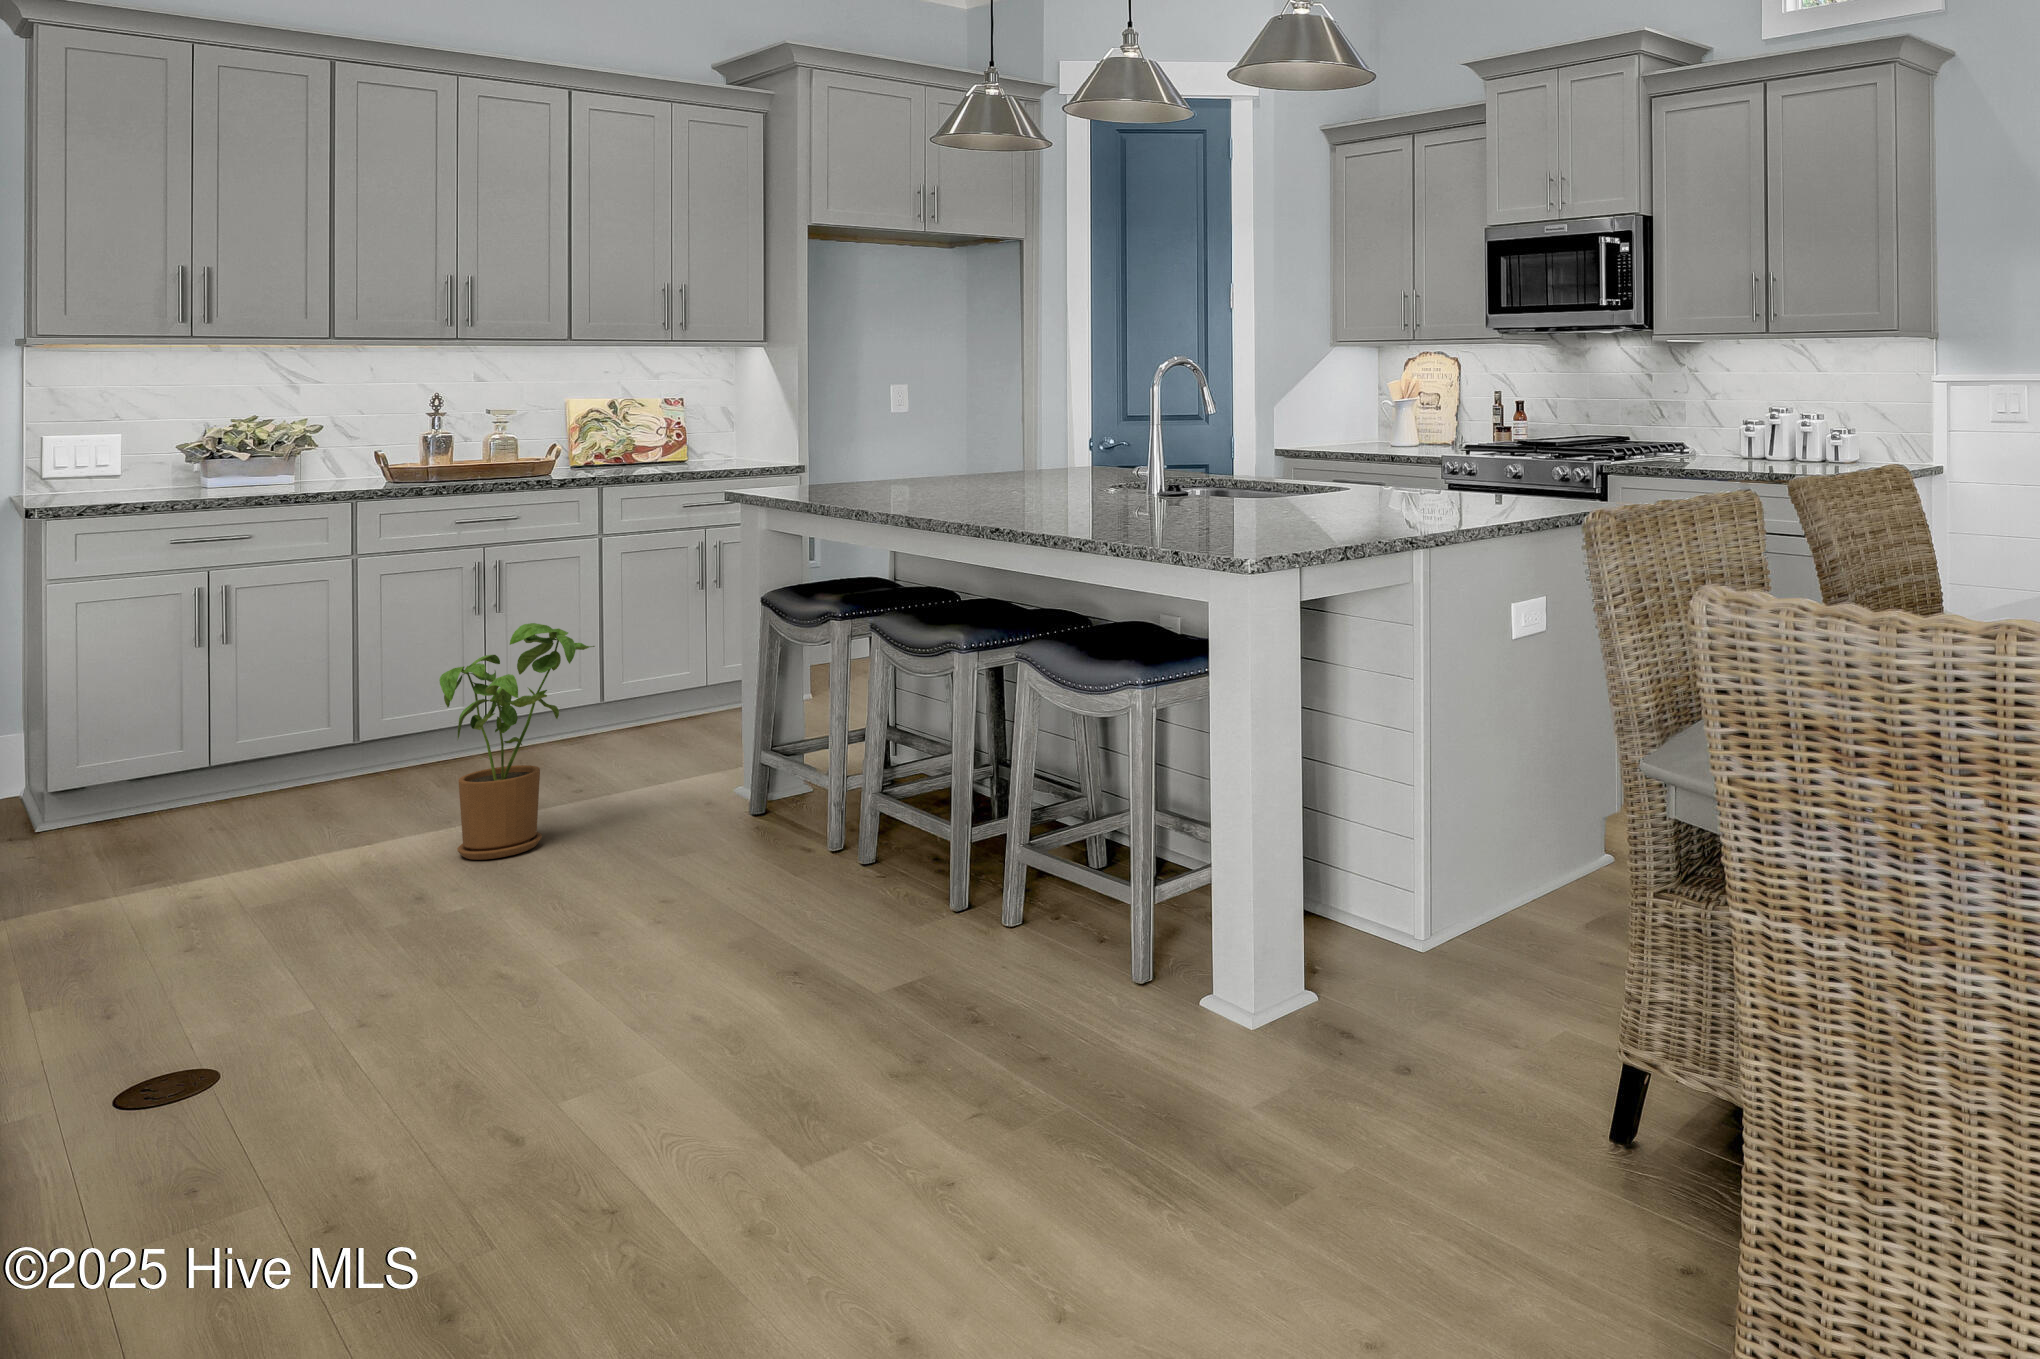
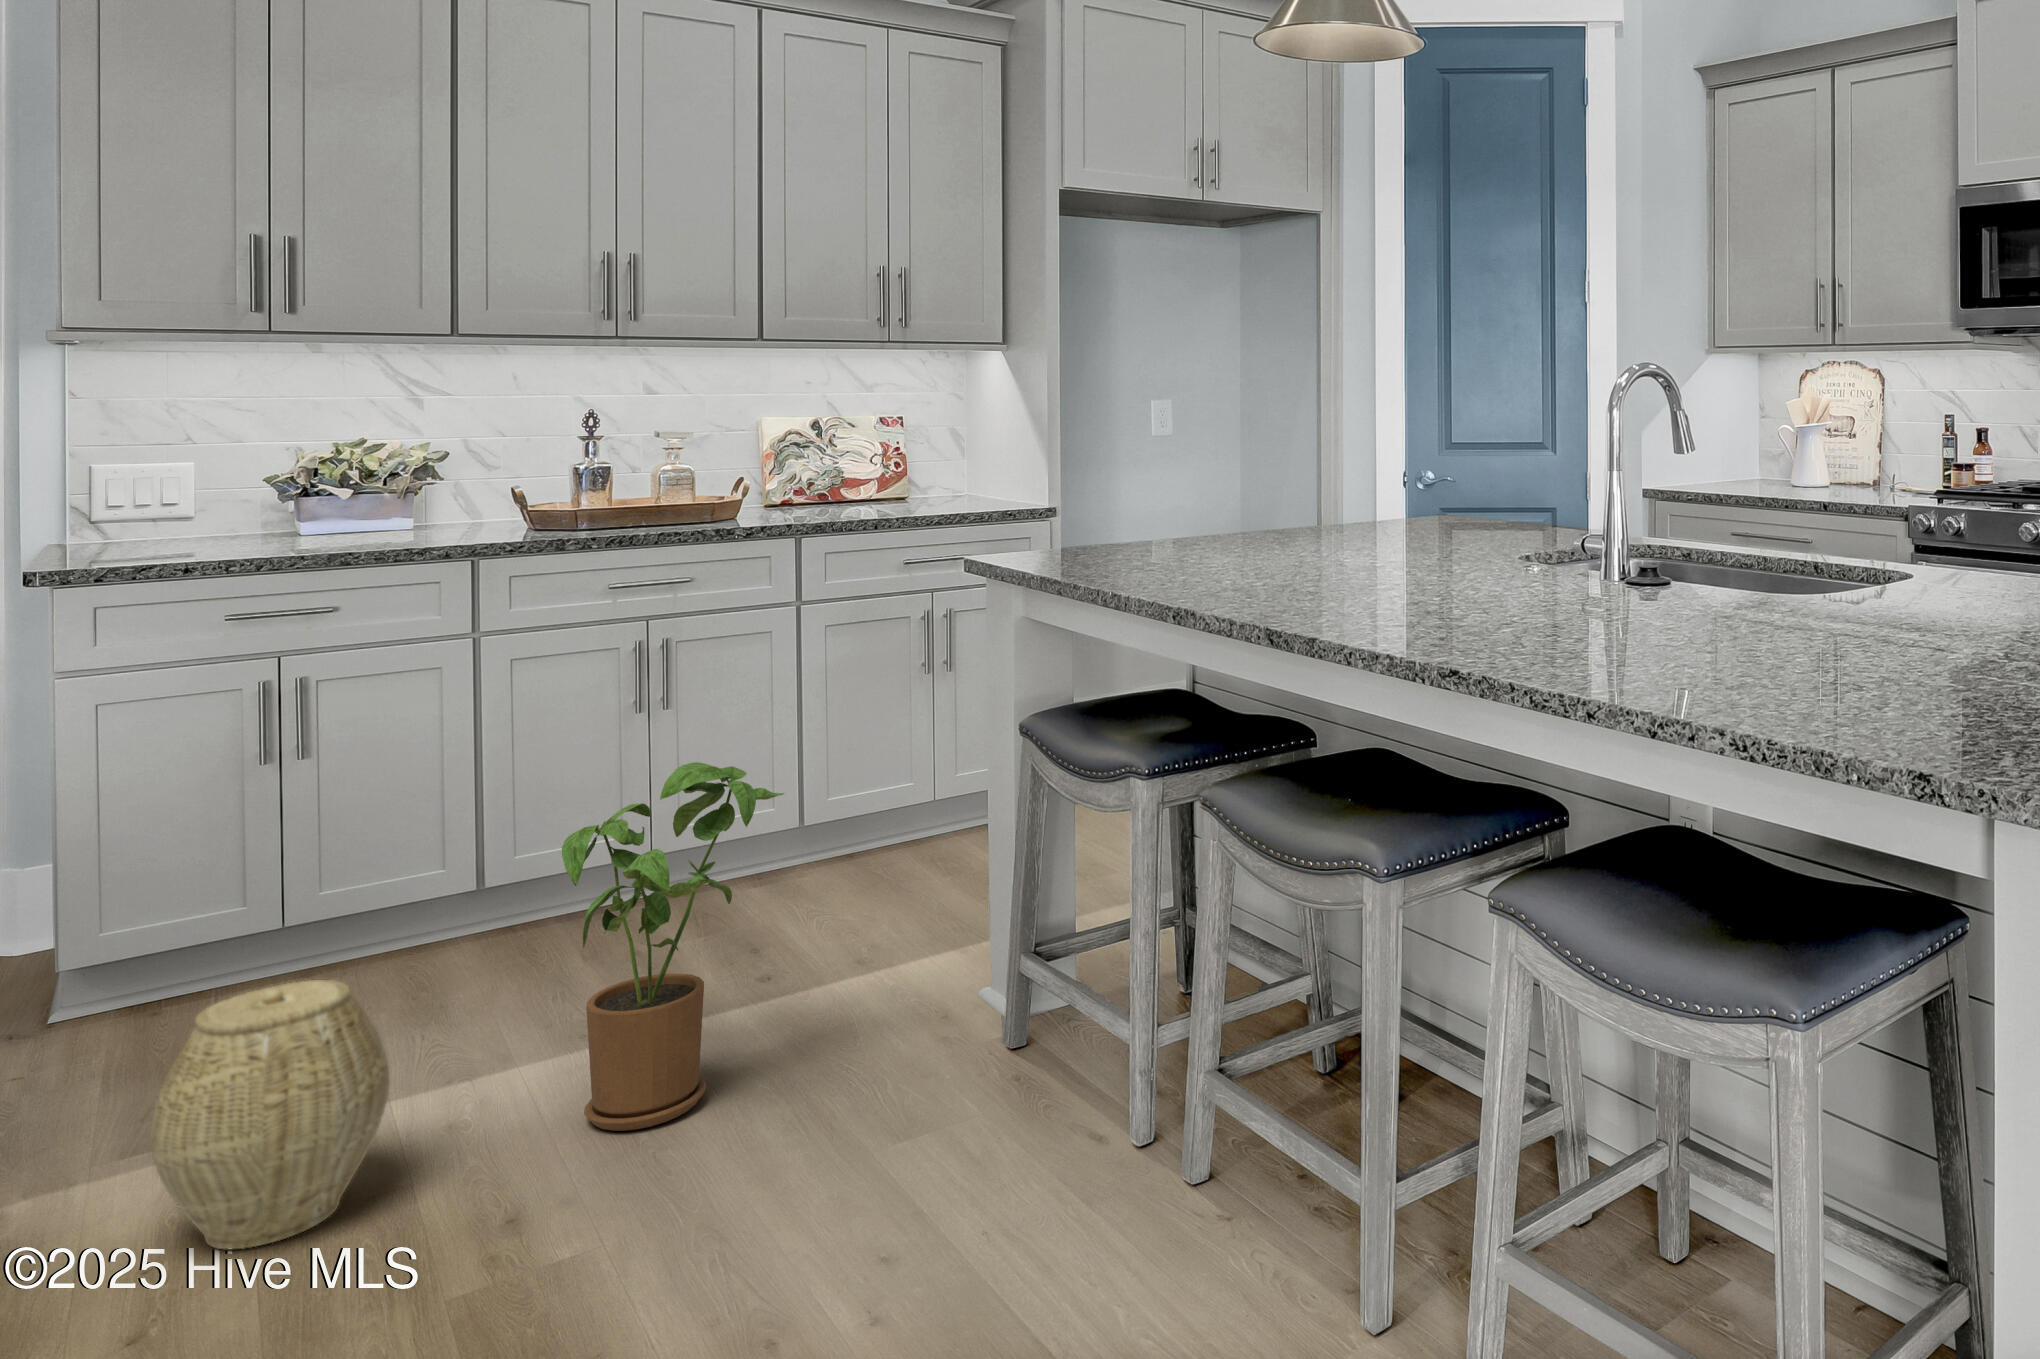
woven basket: none [175,758,328,916] -> present [150,980,390,1250]

